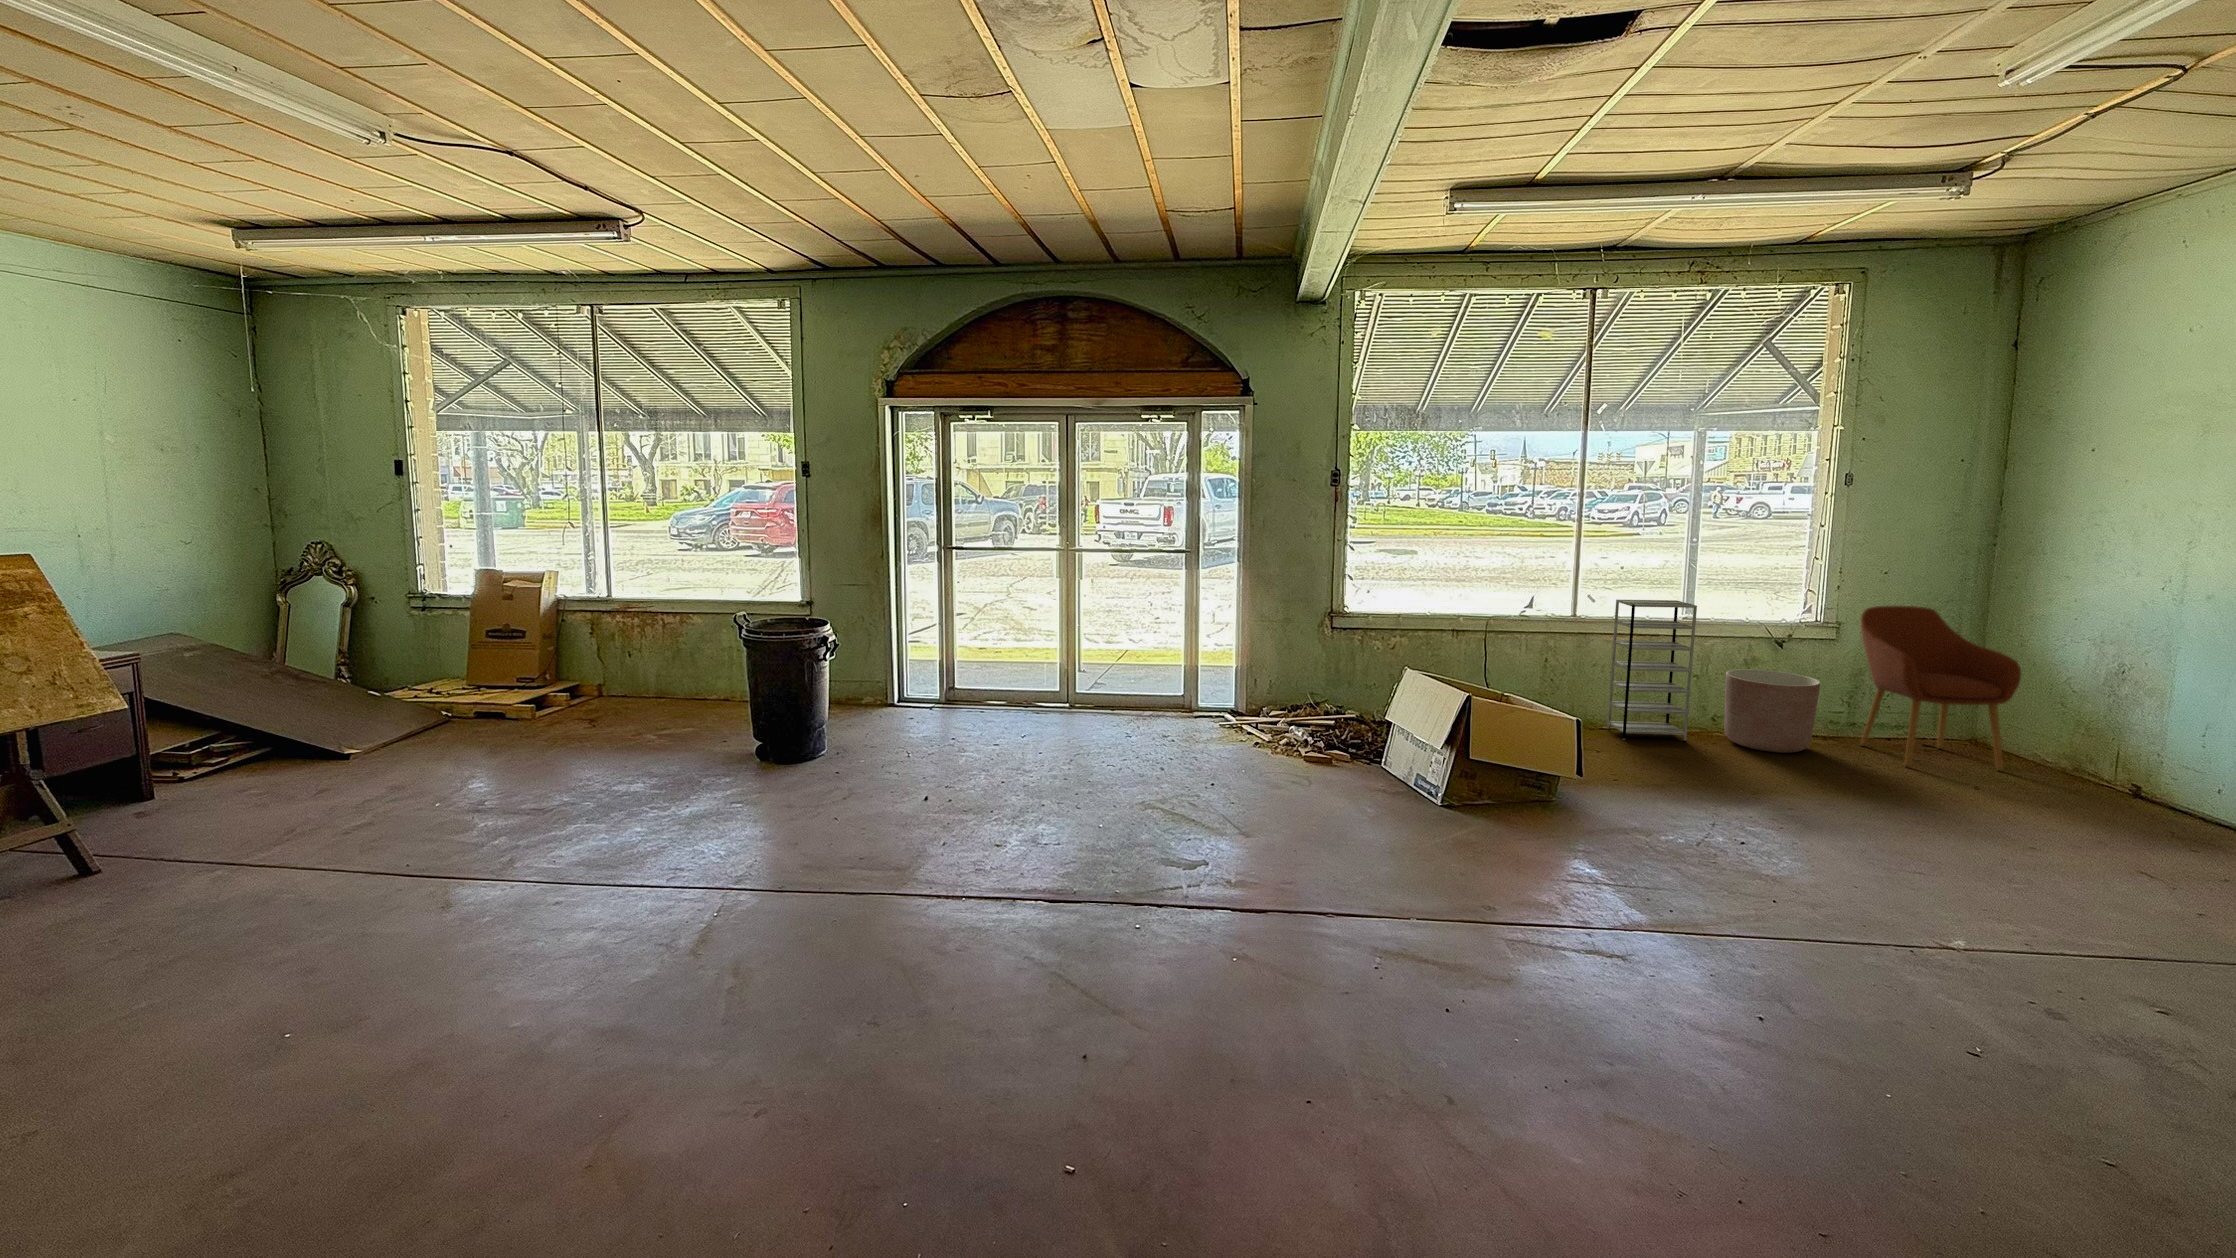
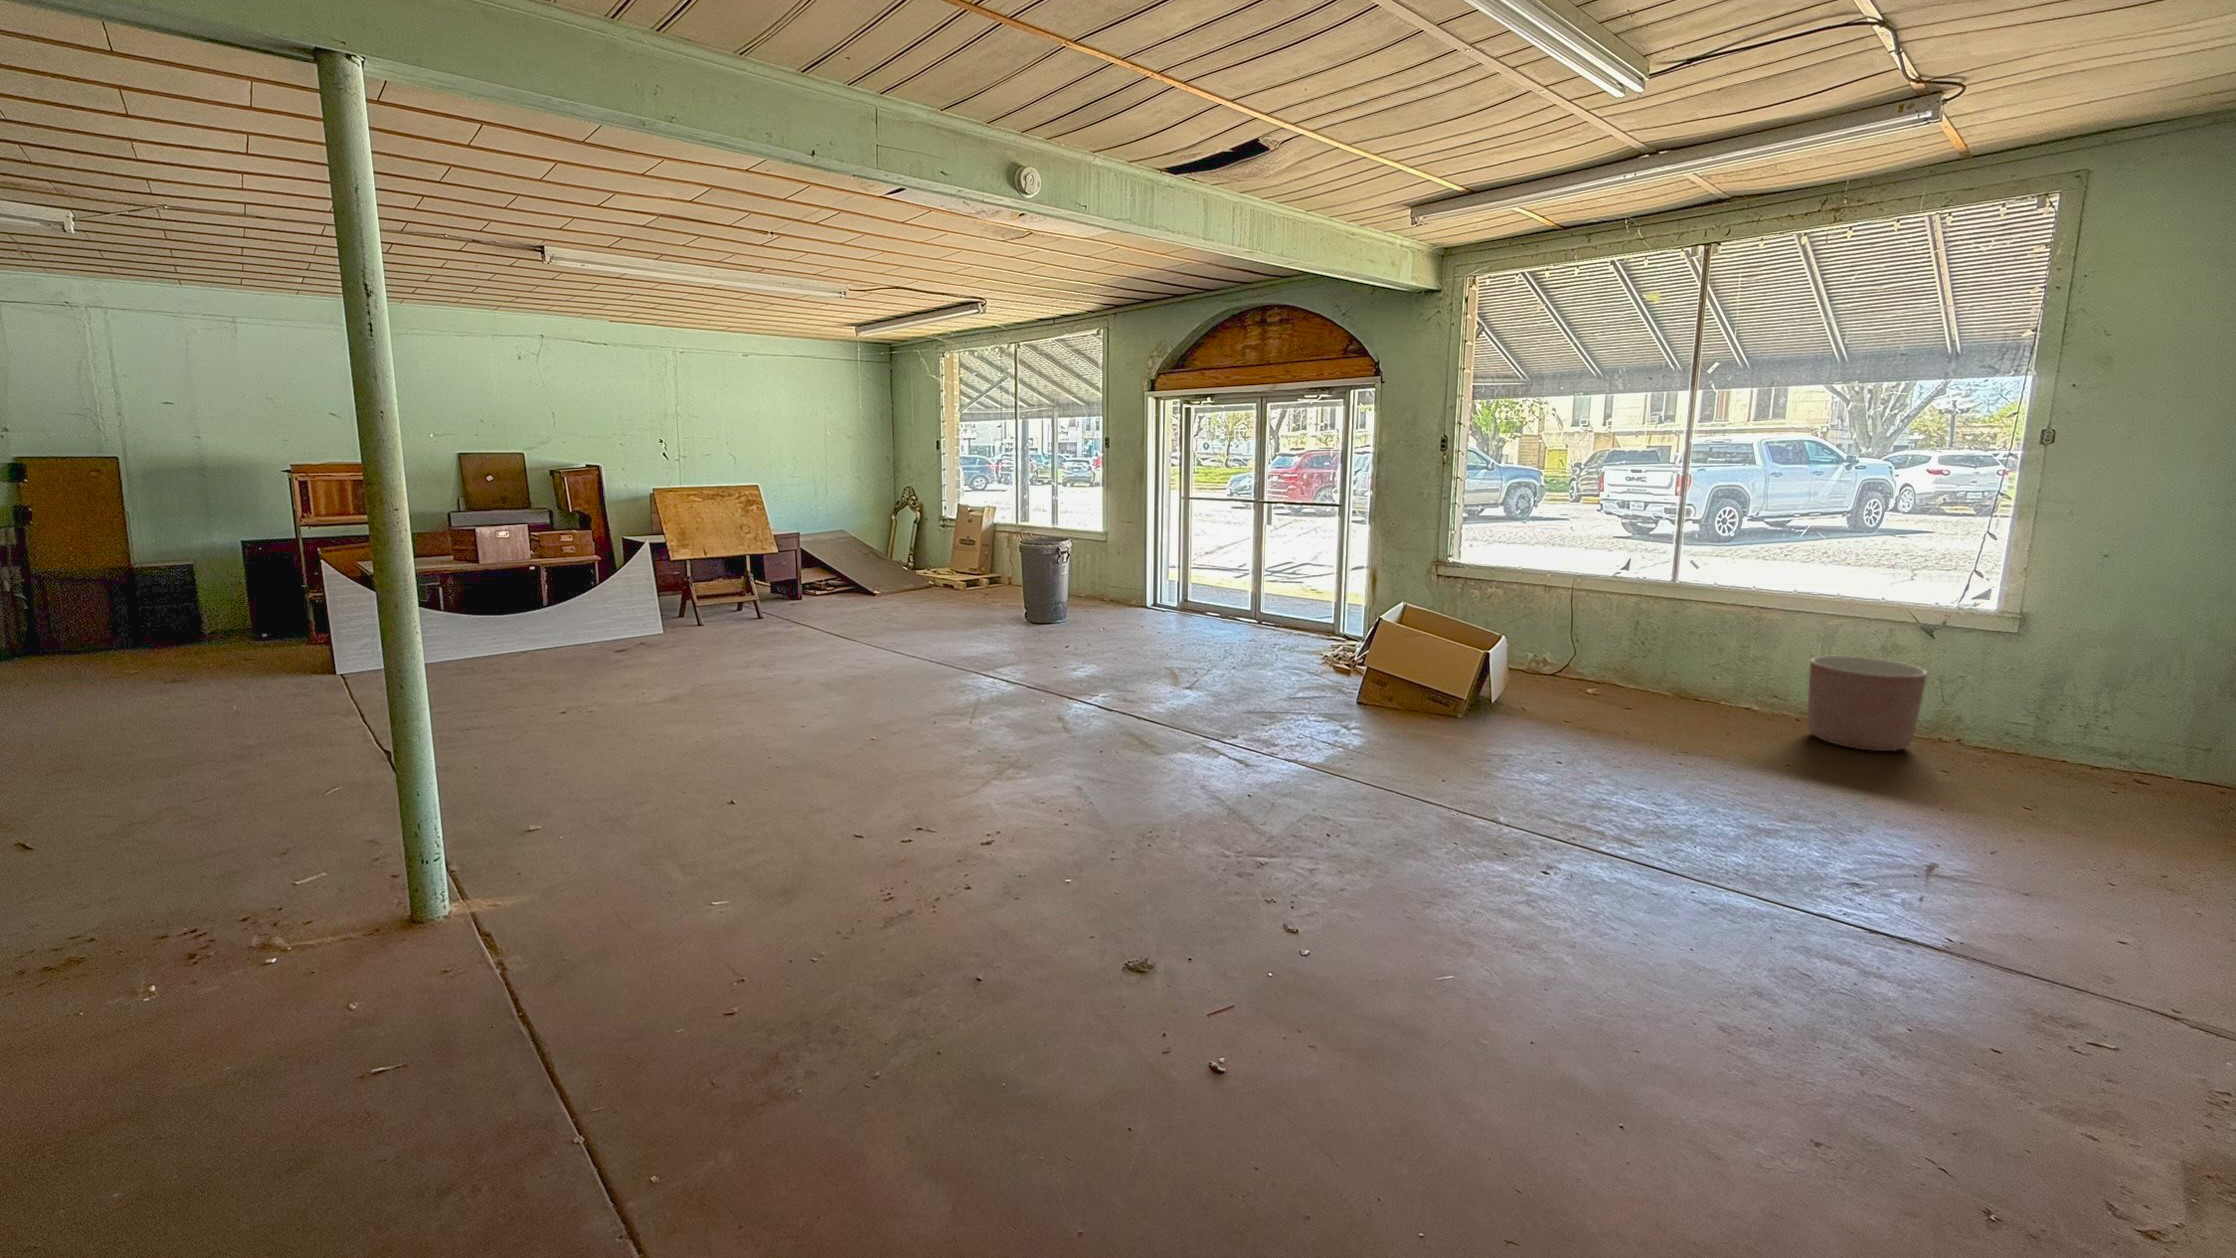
shelving unit: present [1607,600,1697,742] -> none [1681,568,1782,723]
armchair: present [1861,606,2021,772] -> none [1991,598,2196,817]

